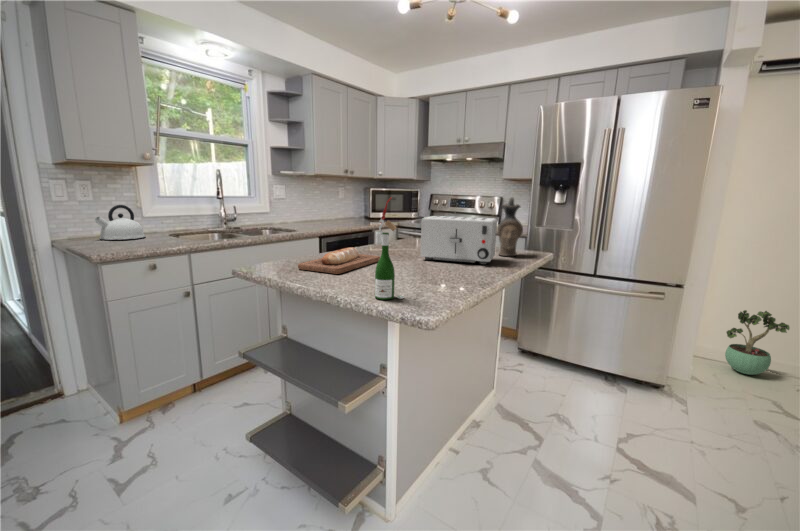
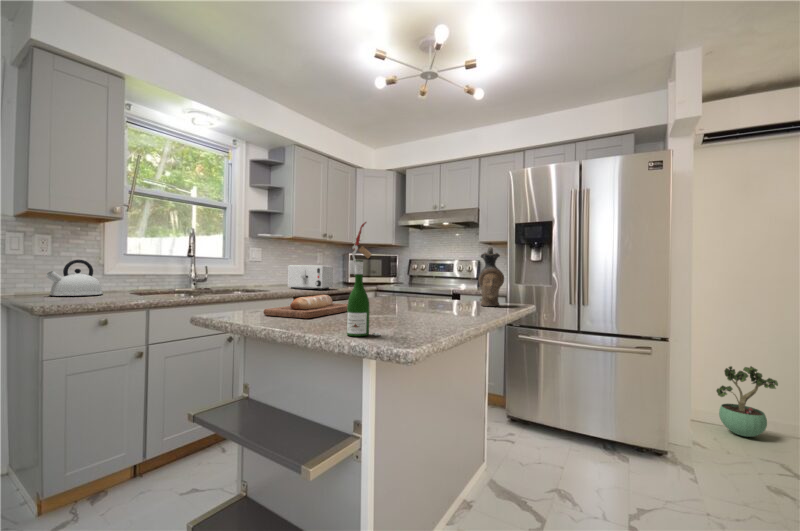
toaster: present [420,216,497,264] -> present [288,265,333,290]

